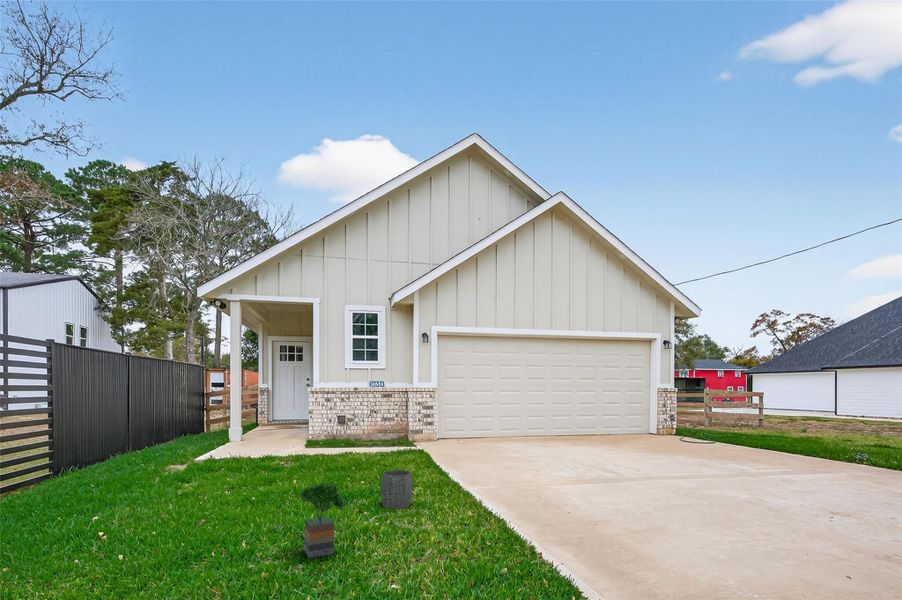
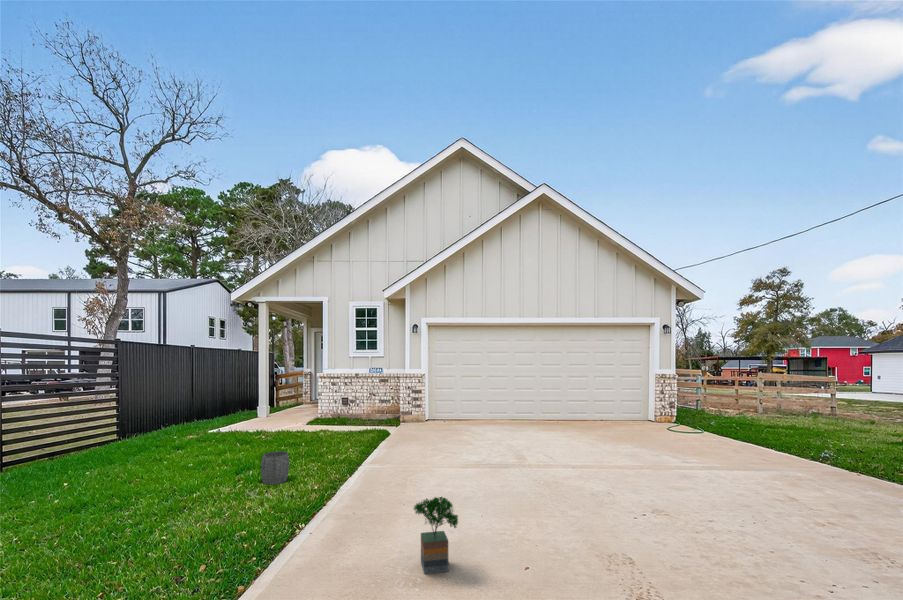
potted tree: present [299,483,345,558] -> present [414,497,458,574]

